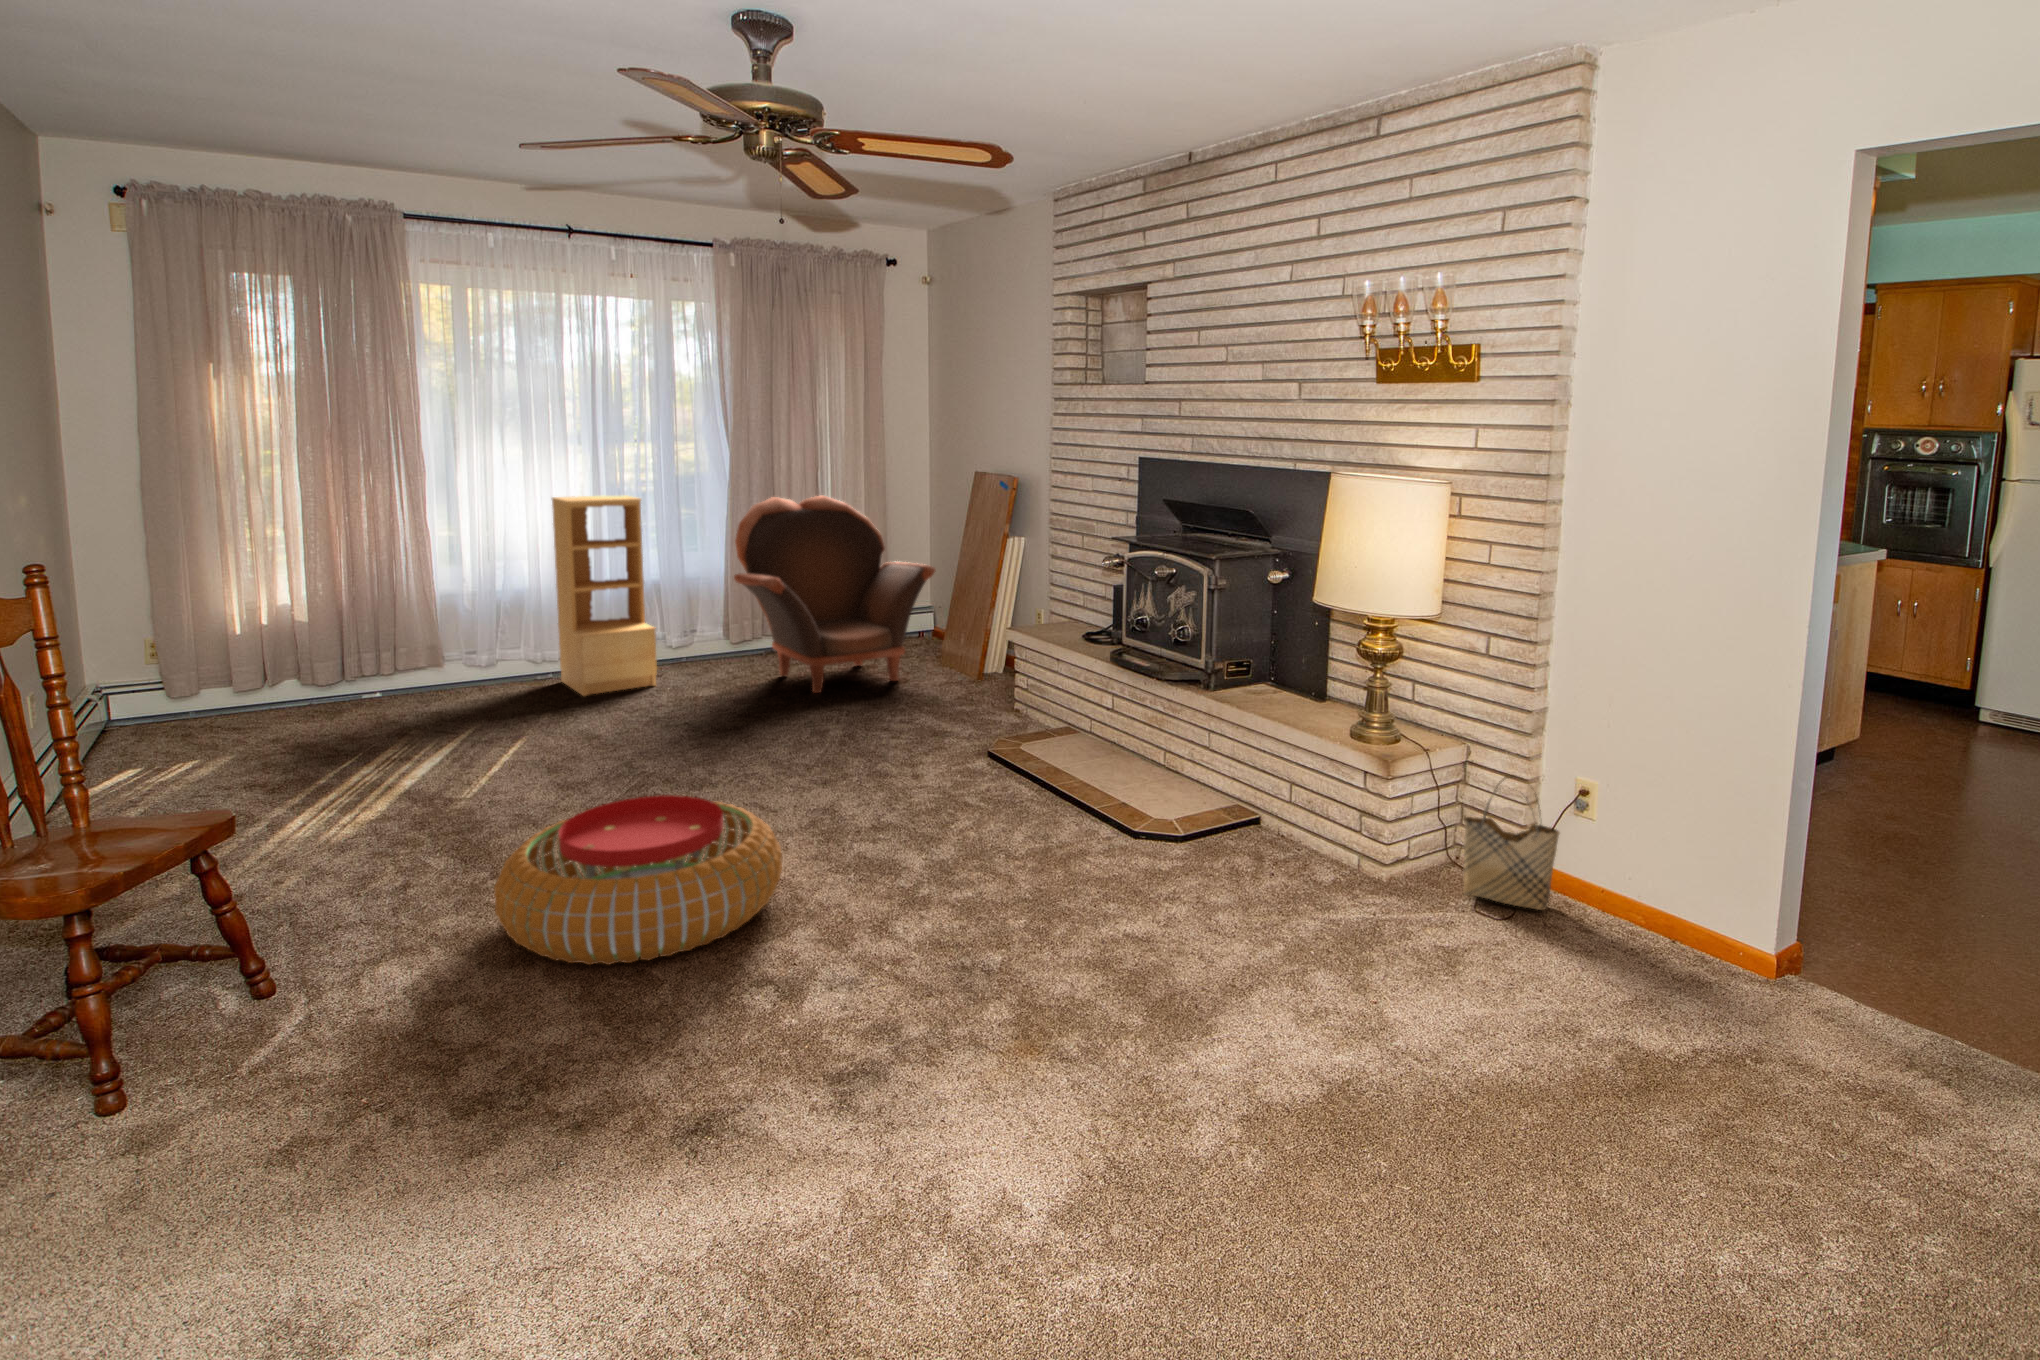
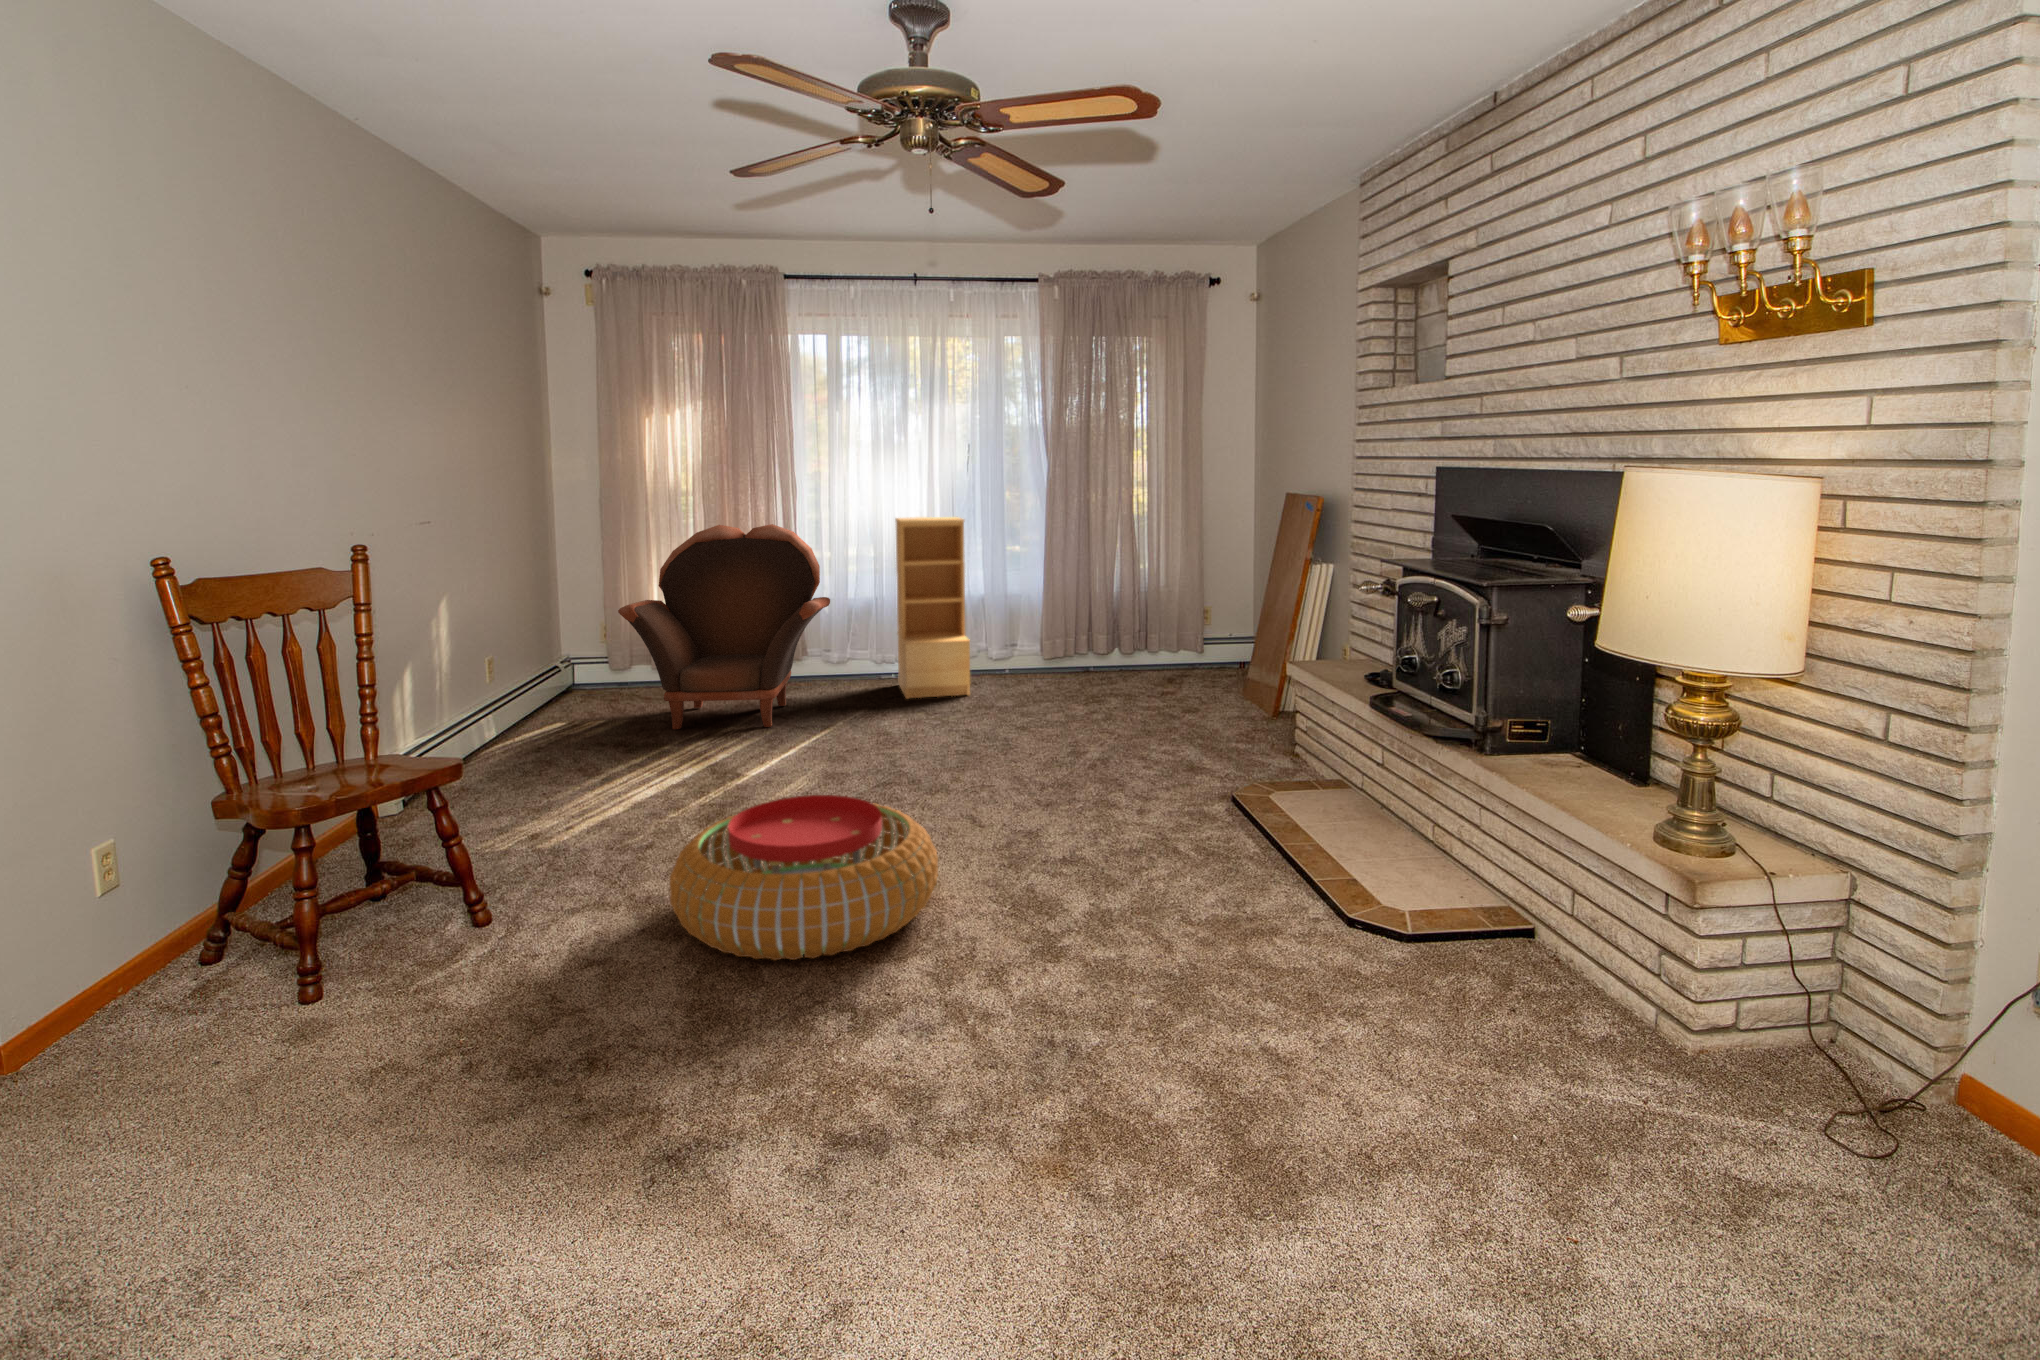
armchair: present [734,495,935,693] -> present [618,524,830,729]
woven basket: present [1463,776,1559,910] -> none [1818,934,2009,1168]

